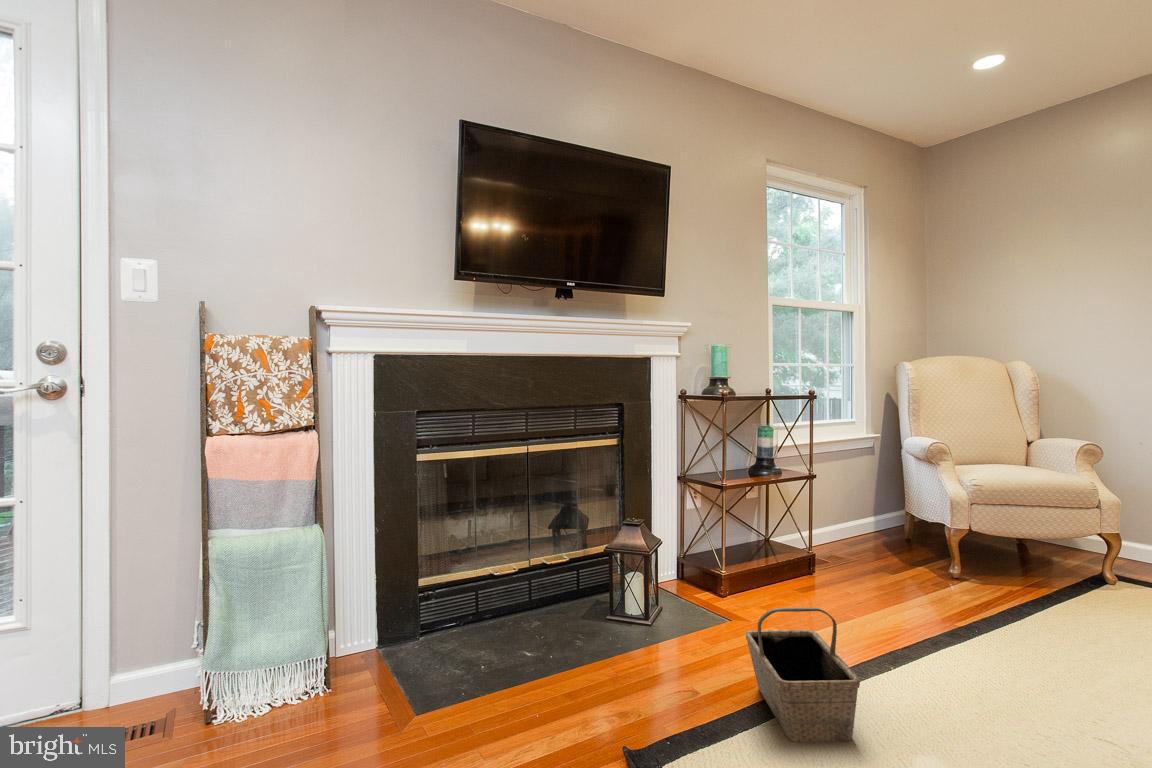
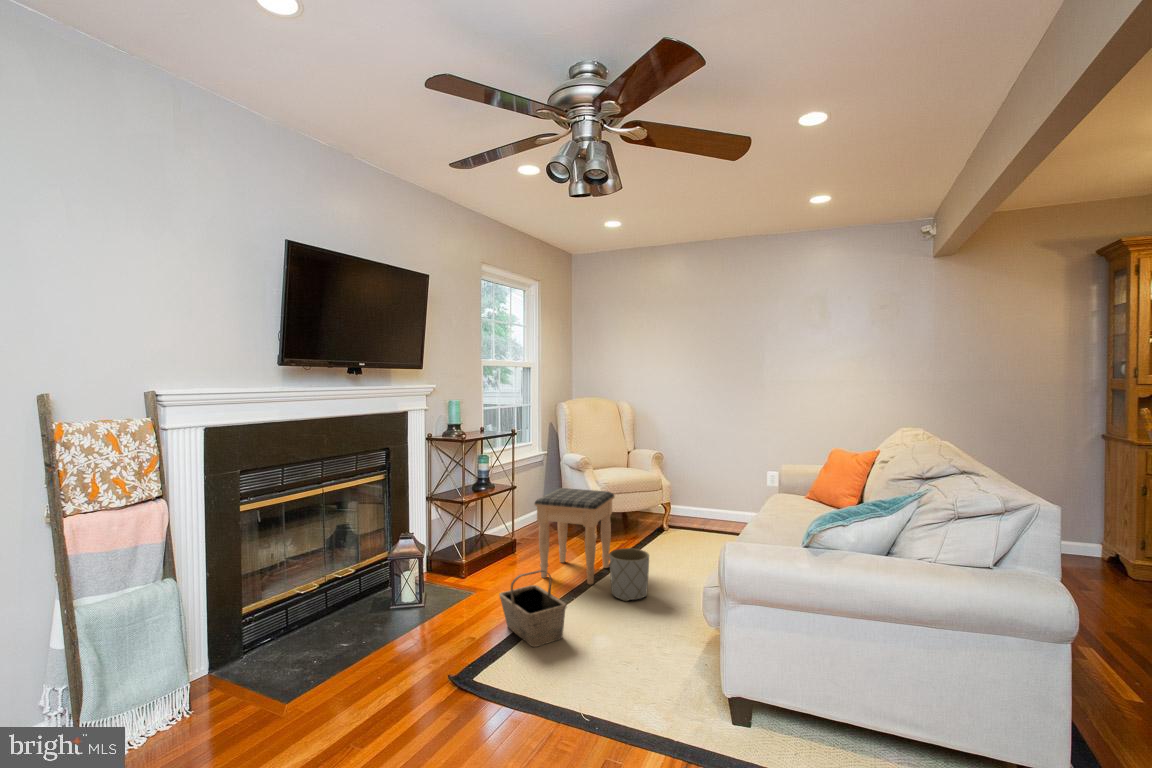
footstool: none [832,483,989,651] -> present [534,488,615,584]
planter: none [969,599,1062,703] -> present [609,548,649,601]

